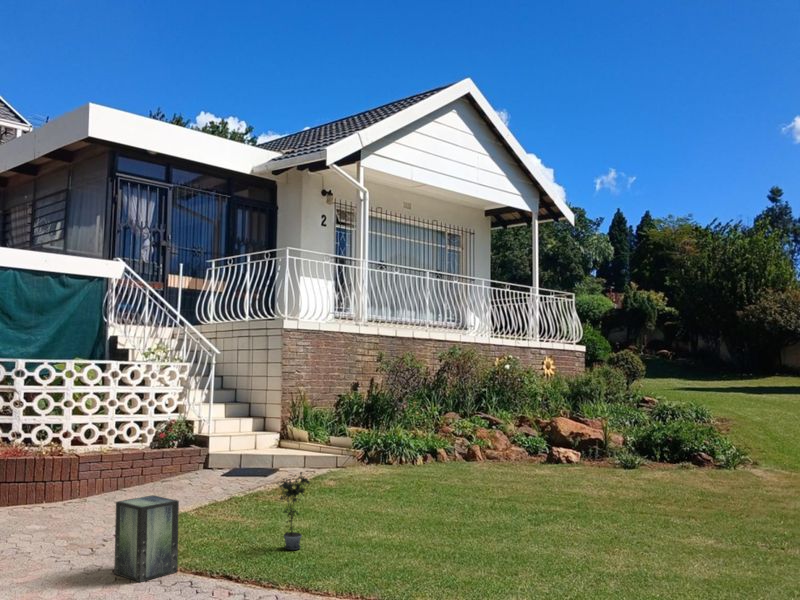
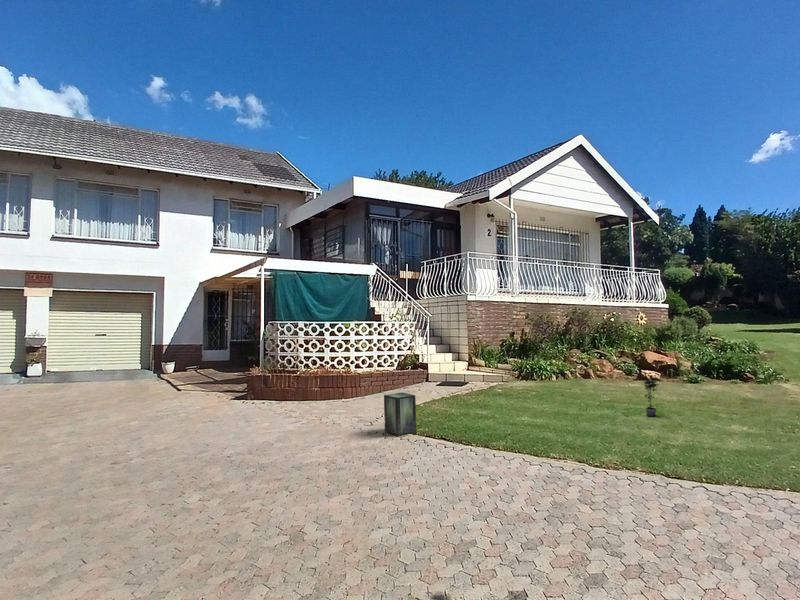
potted plant: present [279,472,310,550] -> present [644,375,661,417]

